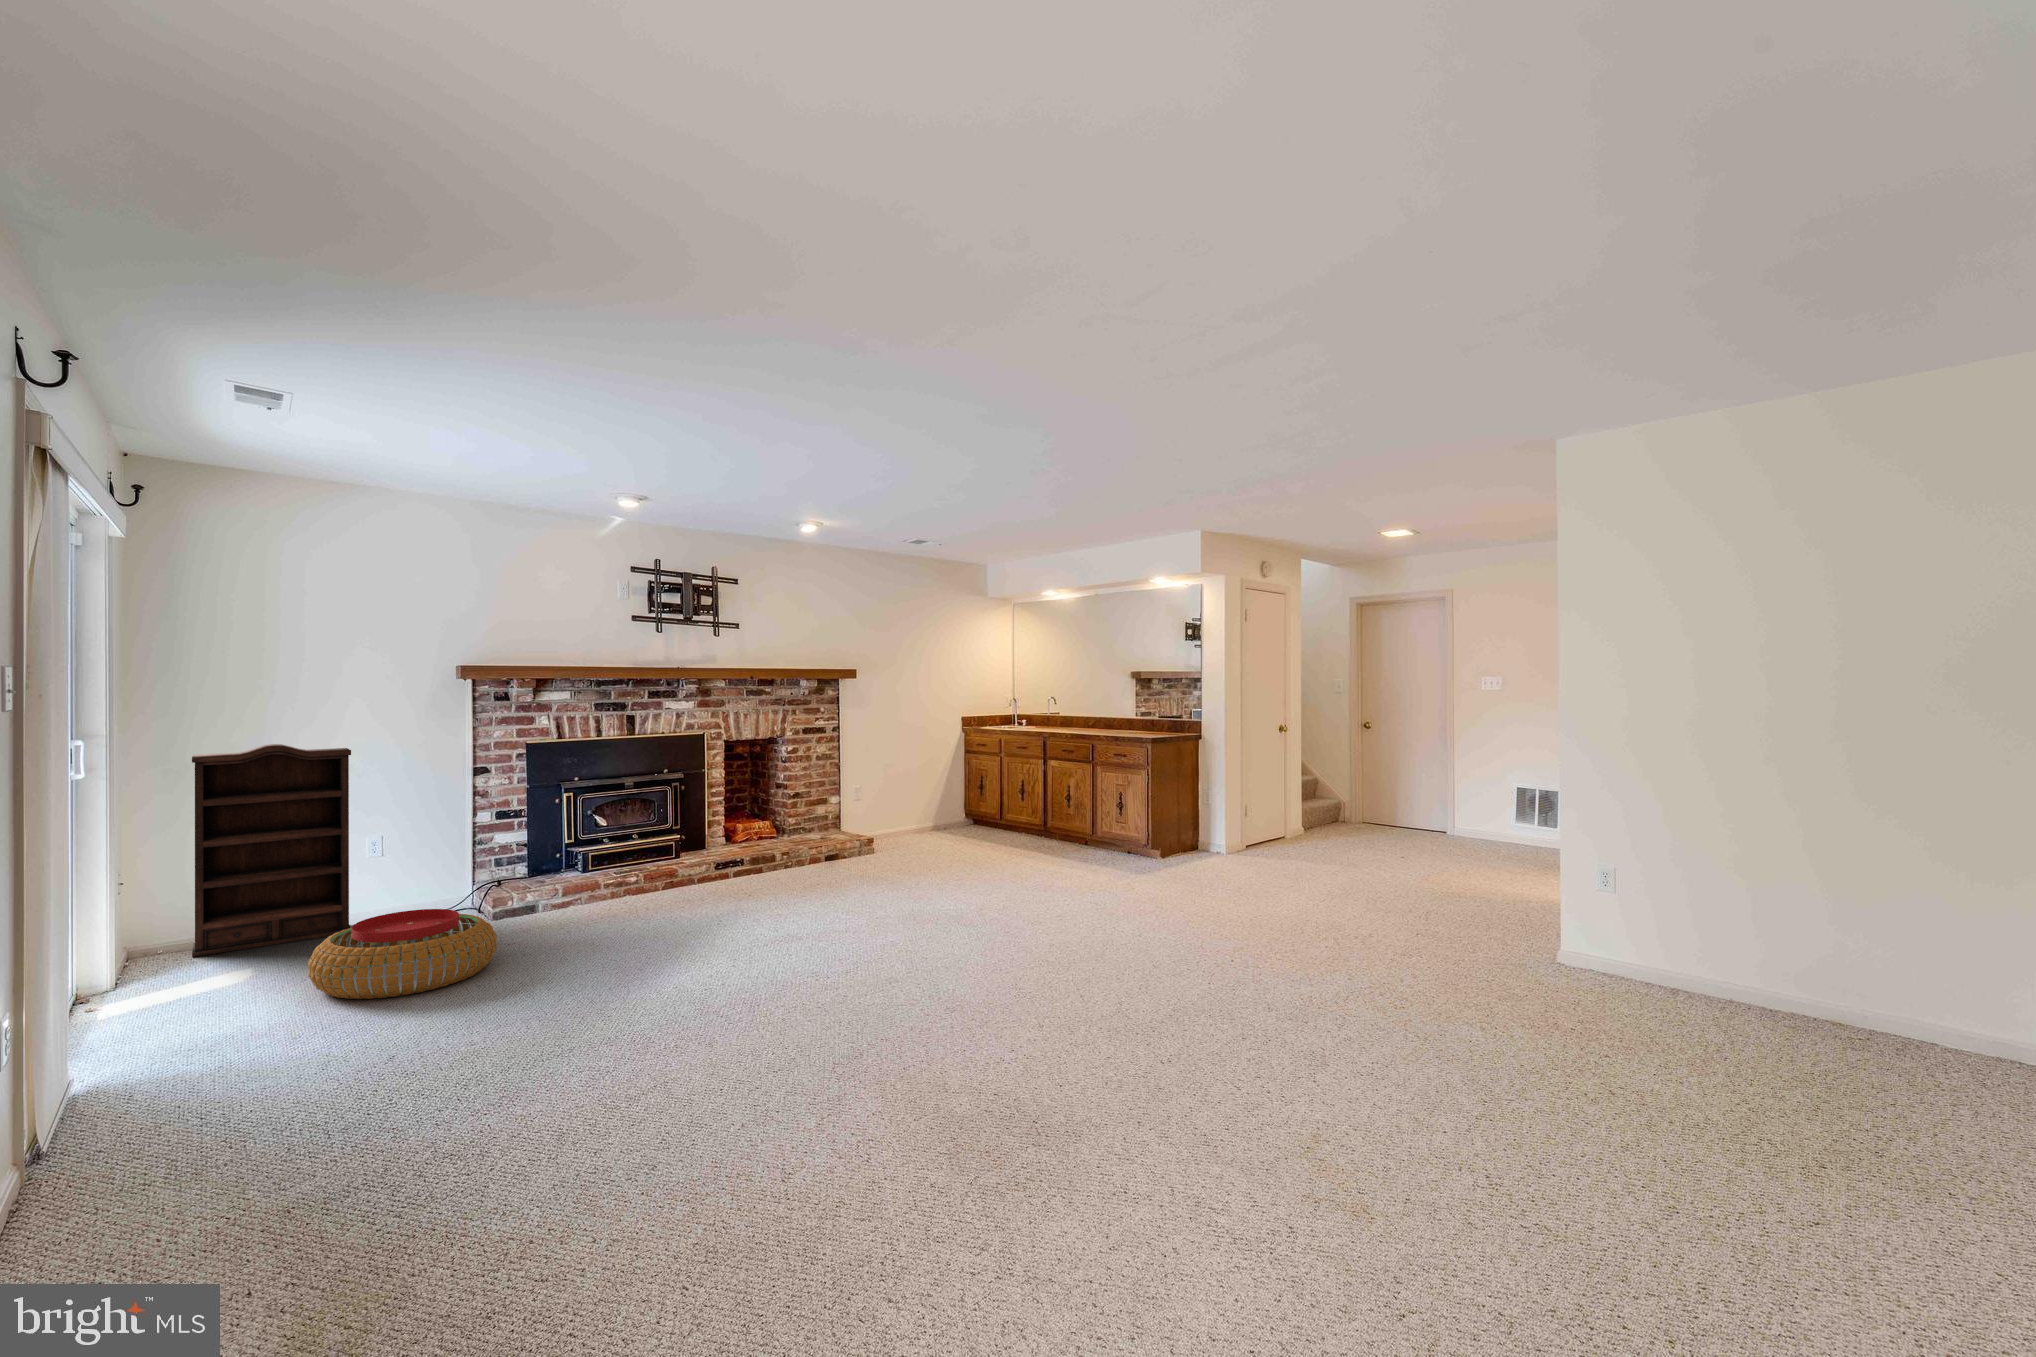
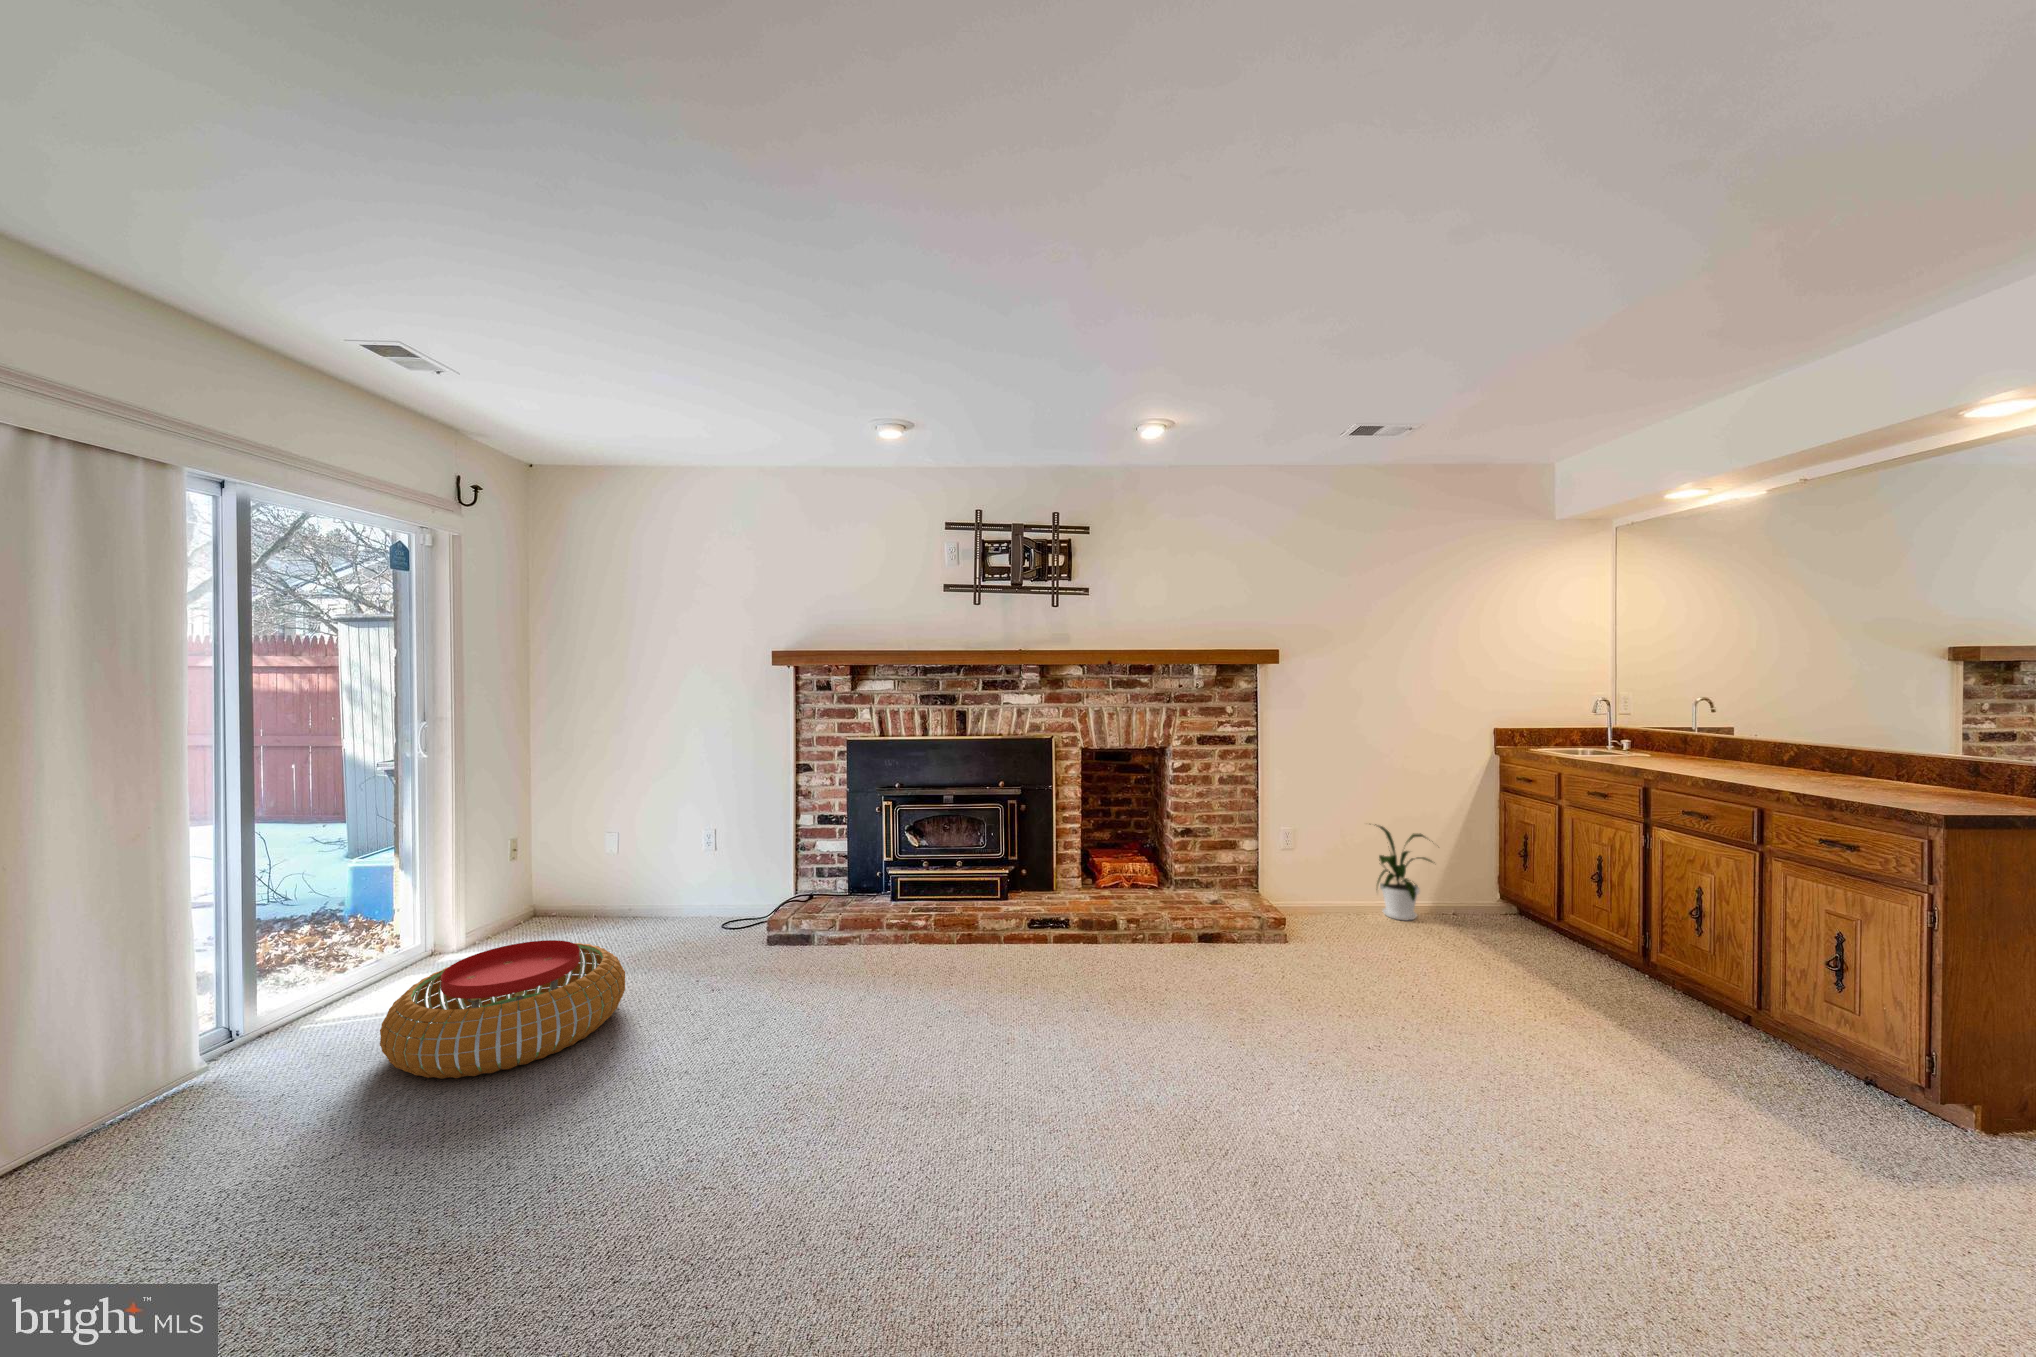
bookshelf: present [192,744,351,957] -> none [541,729,681,927]
house plant: none [890,779,943,838] -> present [1375,824,1432,920]

